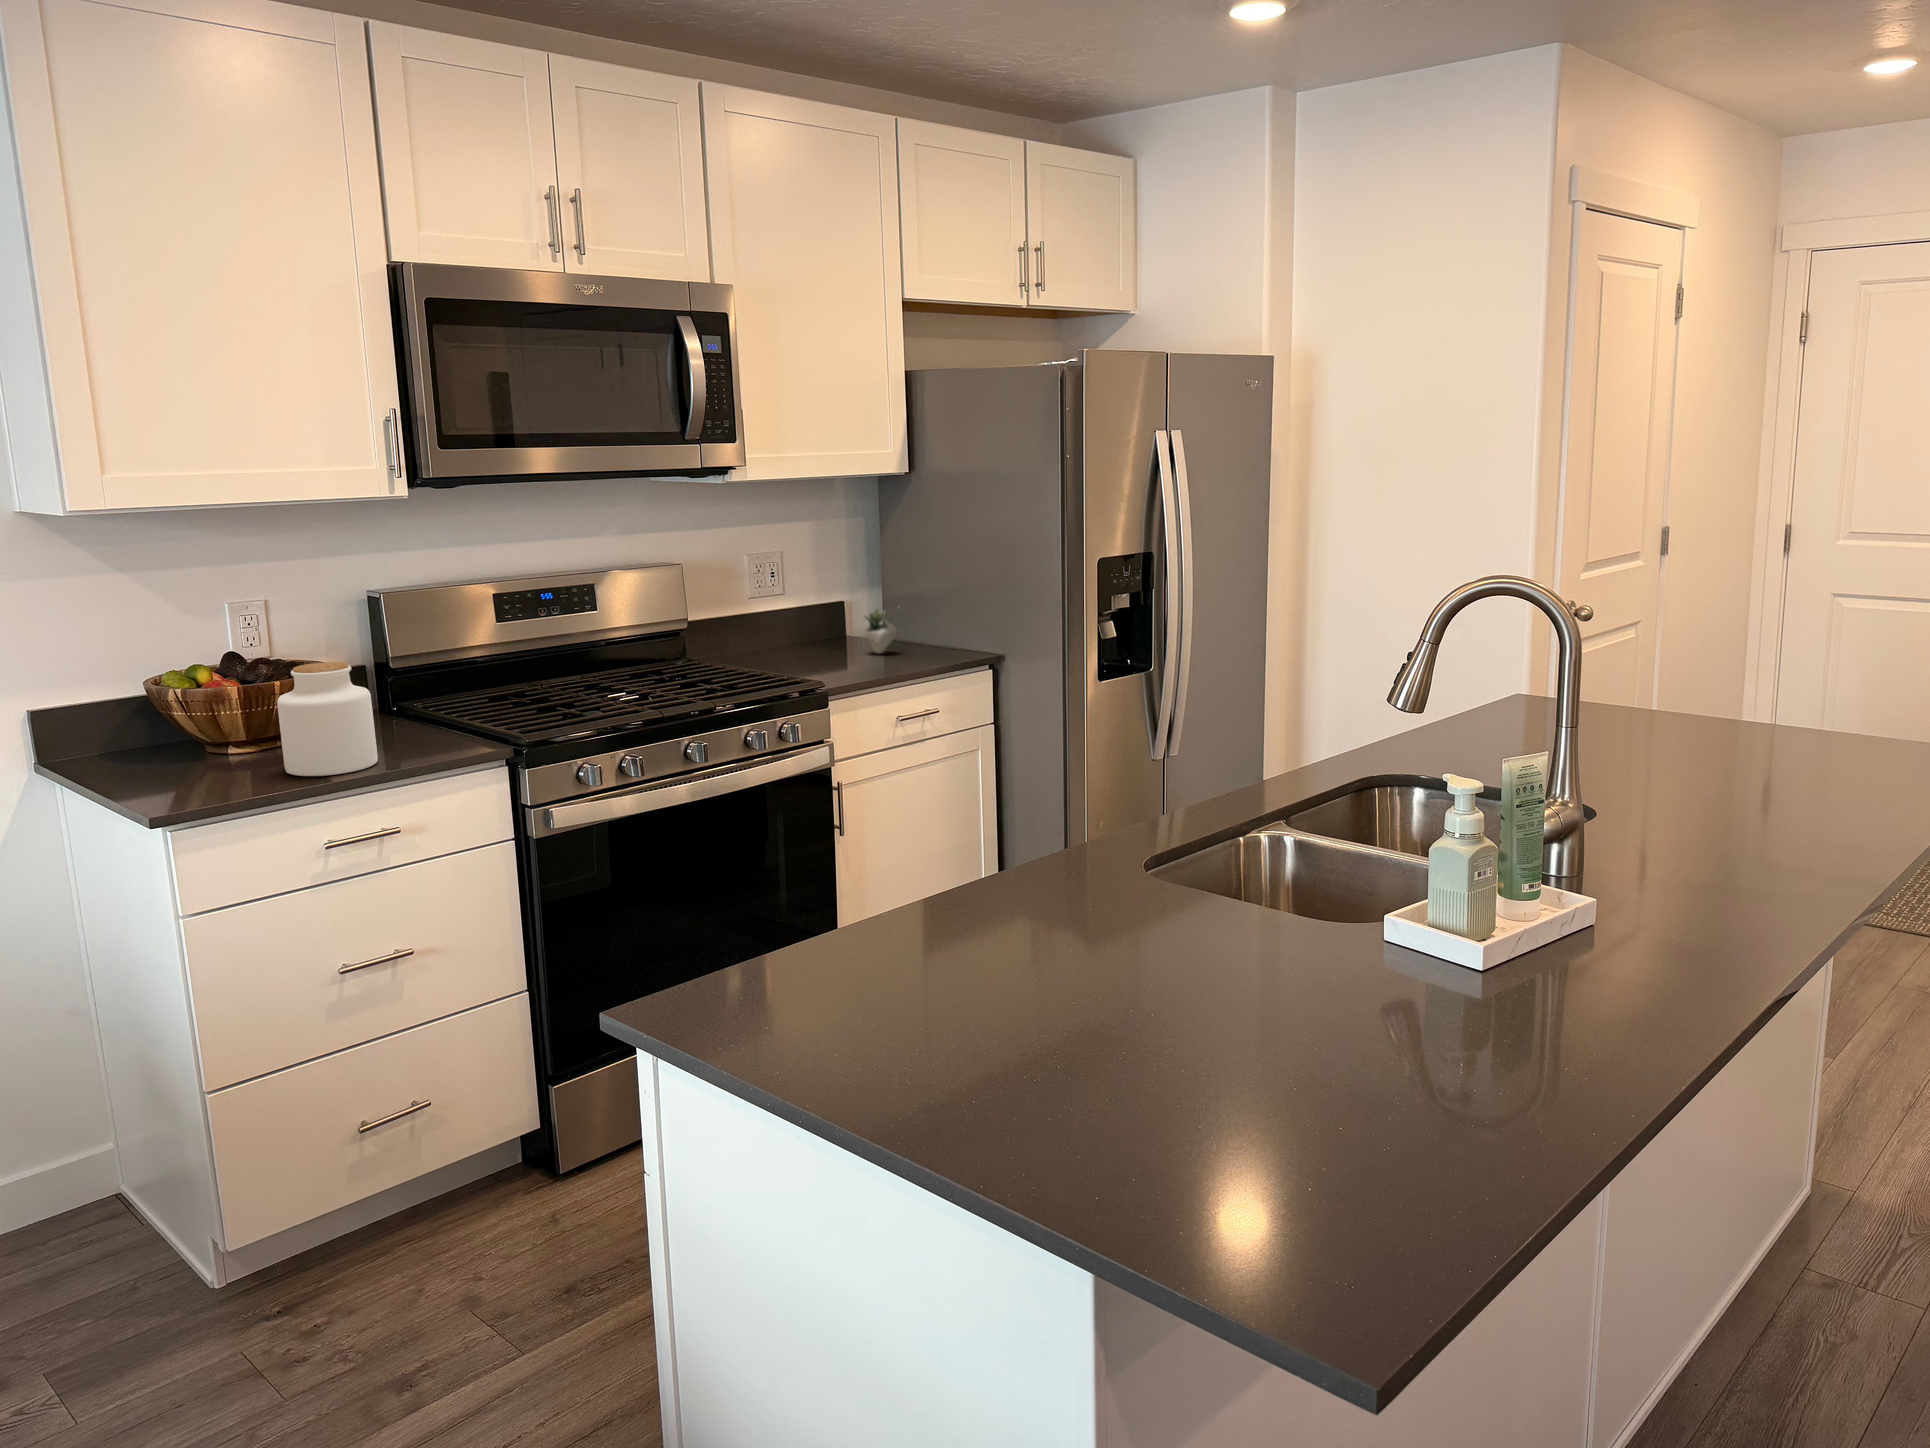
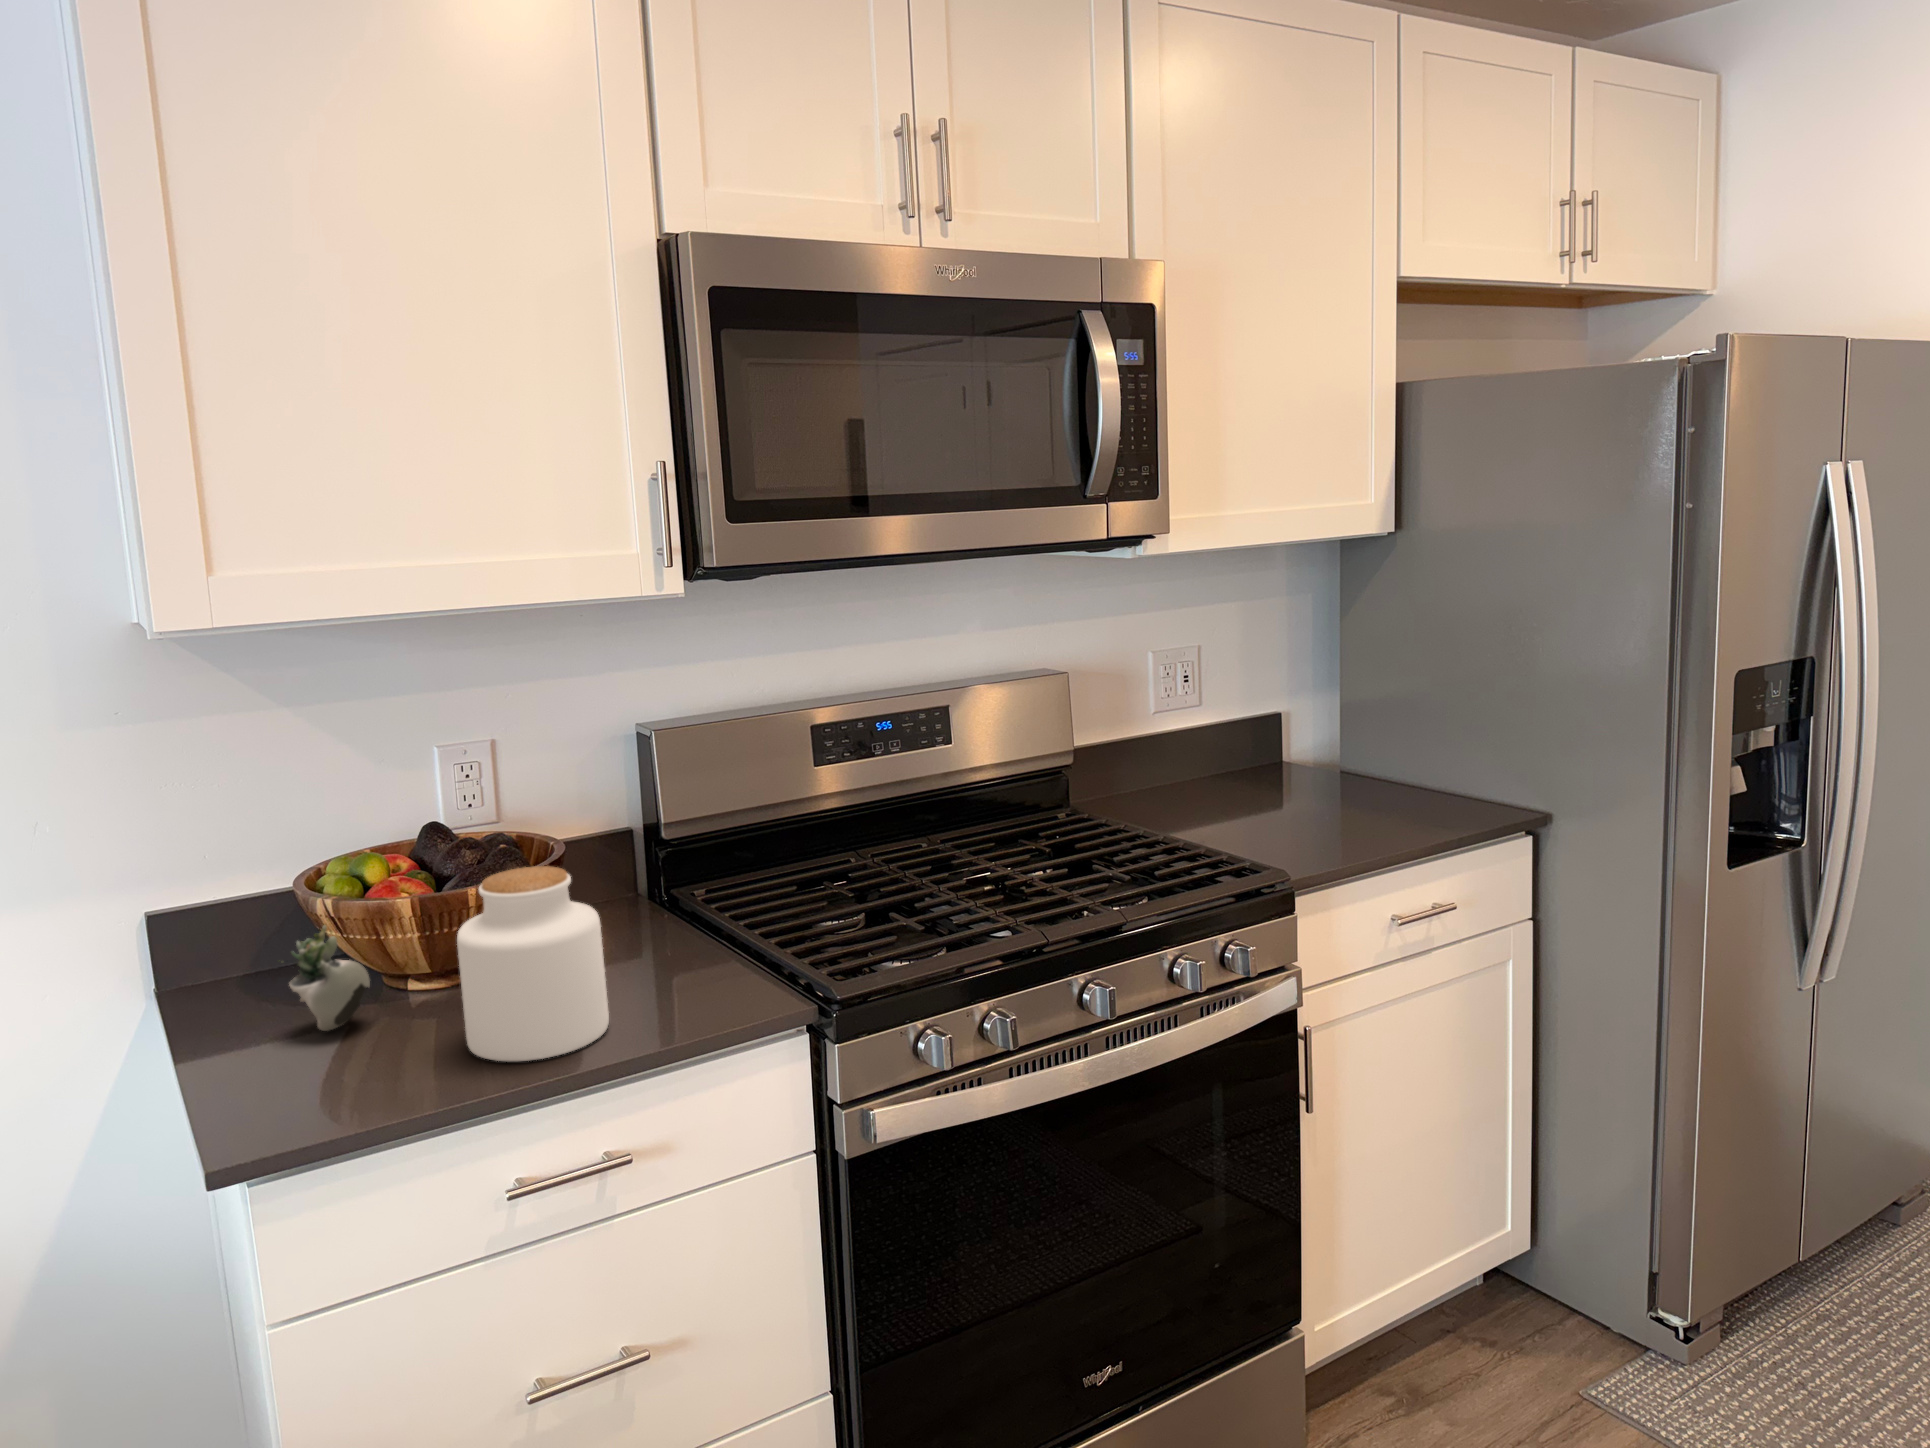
succulent plant: present [864,607,897,654] -> present [278,925,370,1031]

